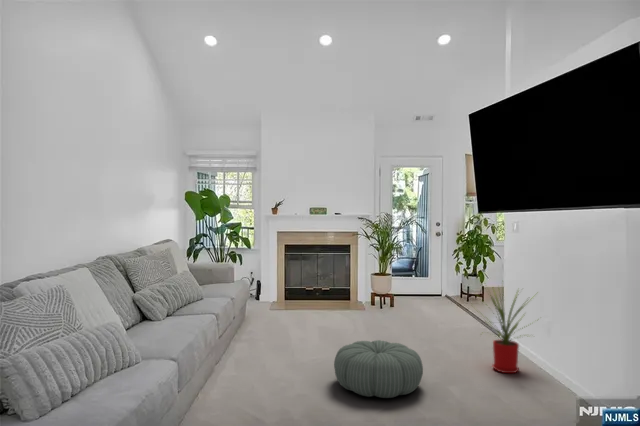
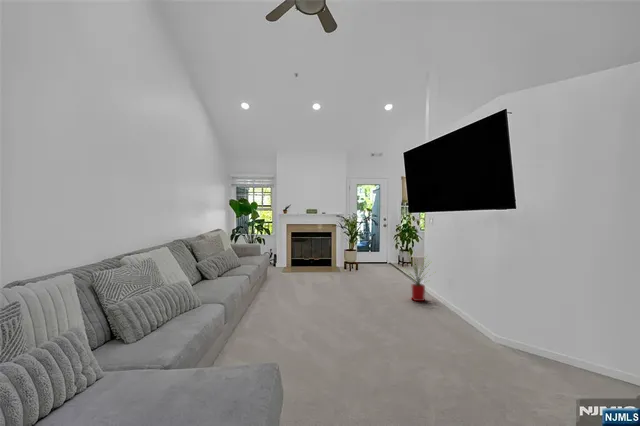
pouf: present [334,340,423,398] -> none [326,284,373,312]

